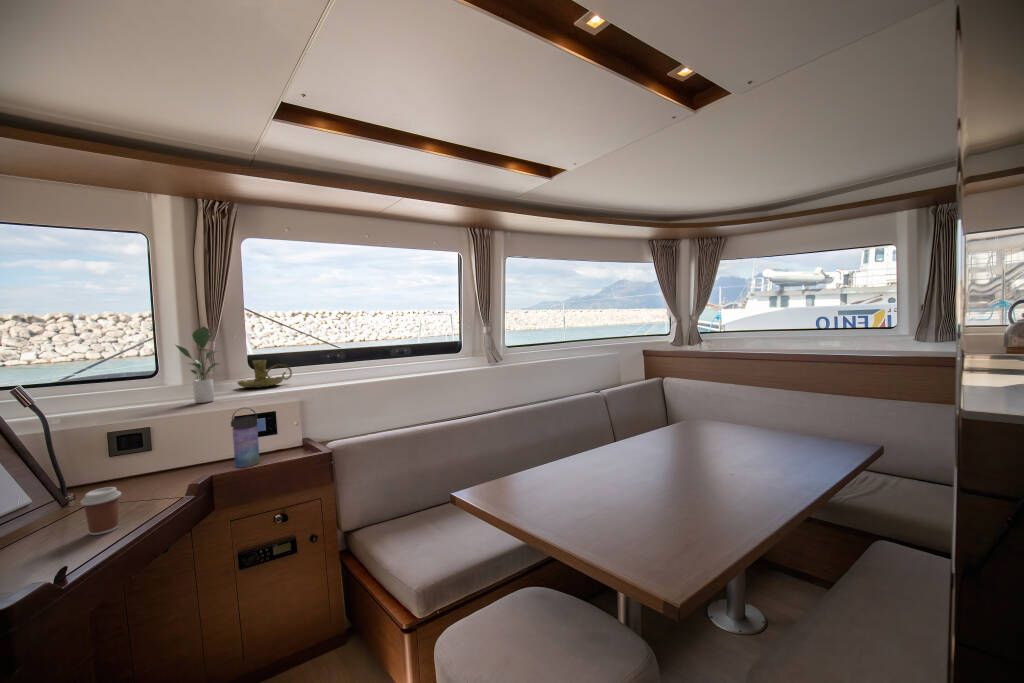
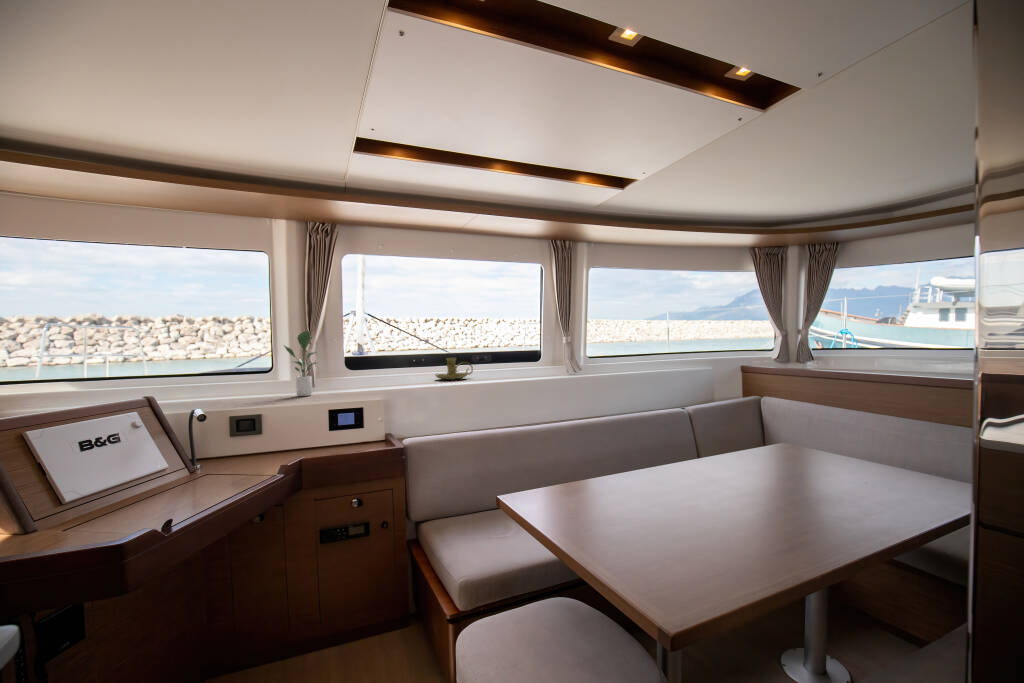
candle holder: present [238,360,292,388] -> present [435,358,473,380]
water bottle: present [231,408,260,467] -> none [321,402,344,455]
coffee cup: present [81,487,121,535] -> none [197,459,227,497]

